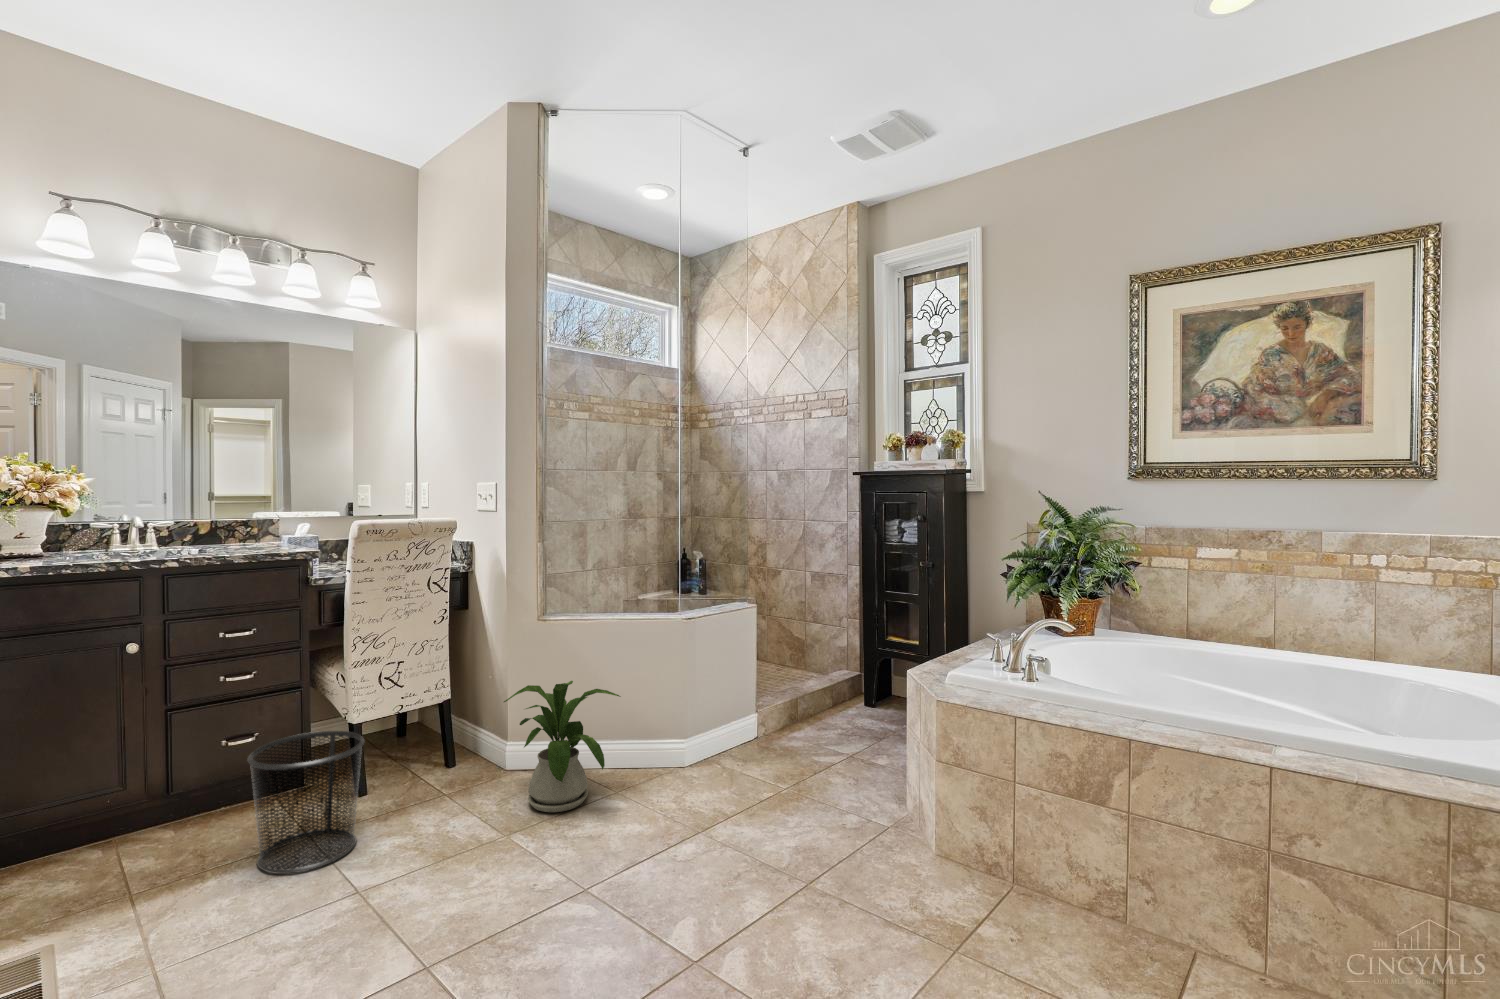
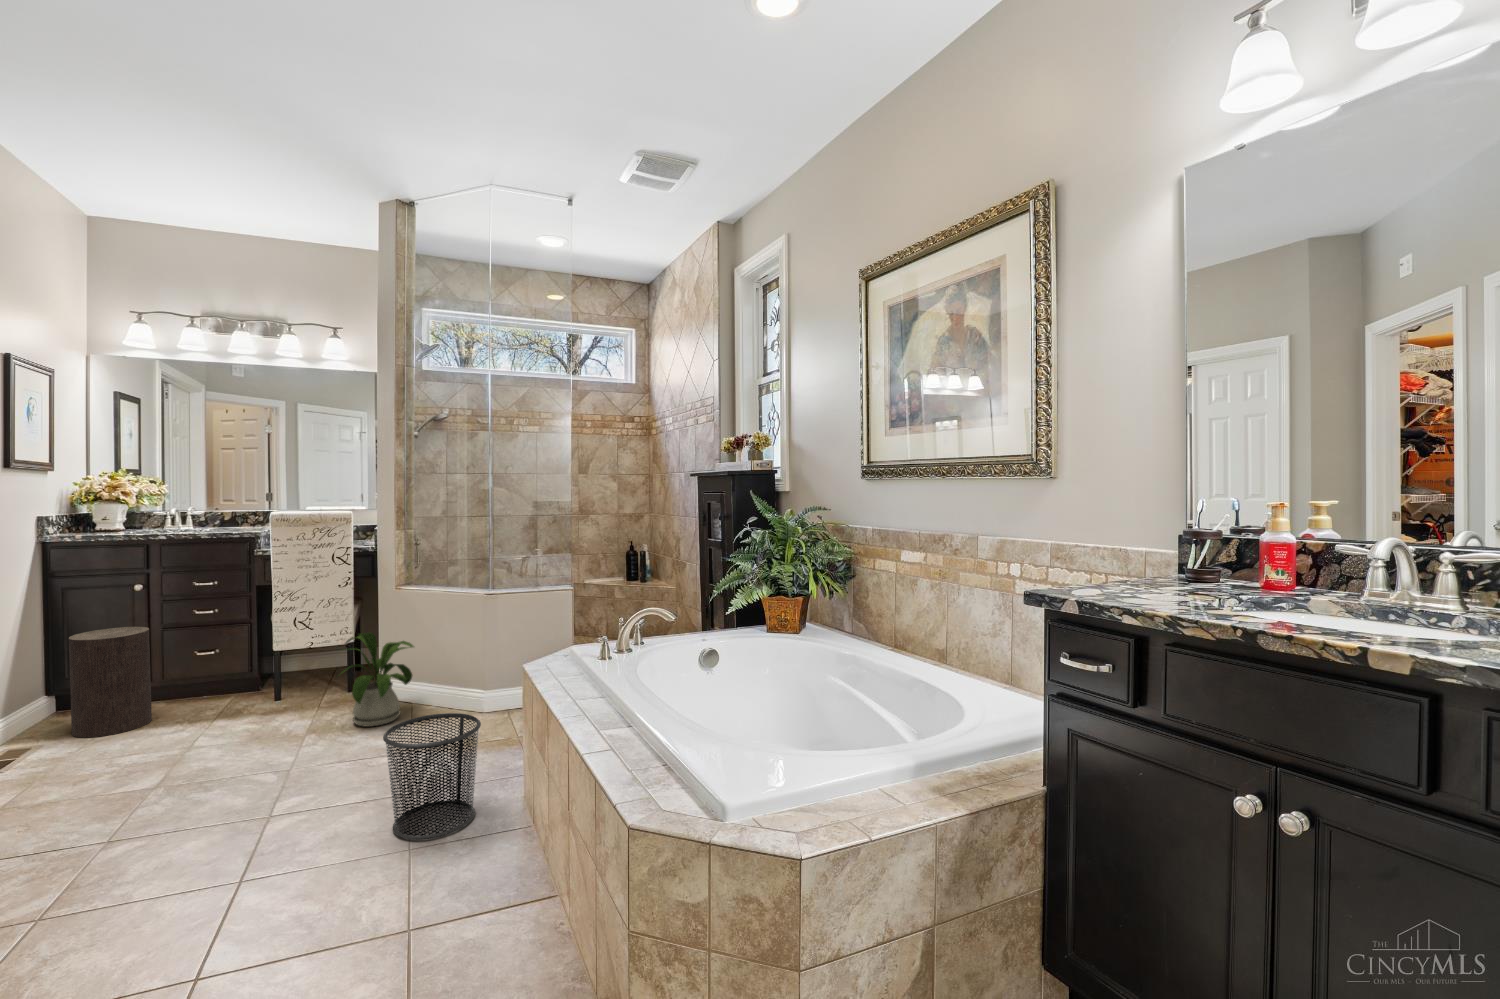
stool: none [49,704,180,901] -> present [69,627,152,737]
waste bin: present [248,731,364,874] -> present [383,713,481,840]

